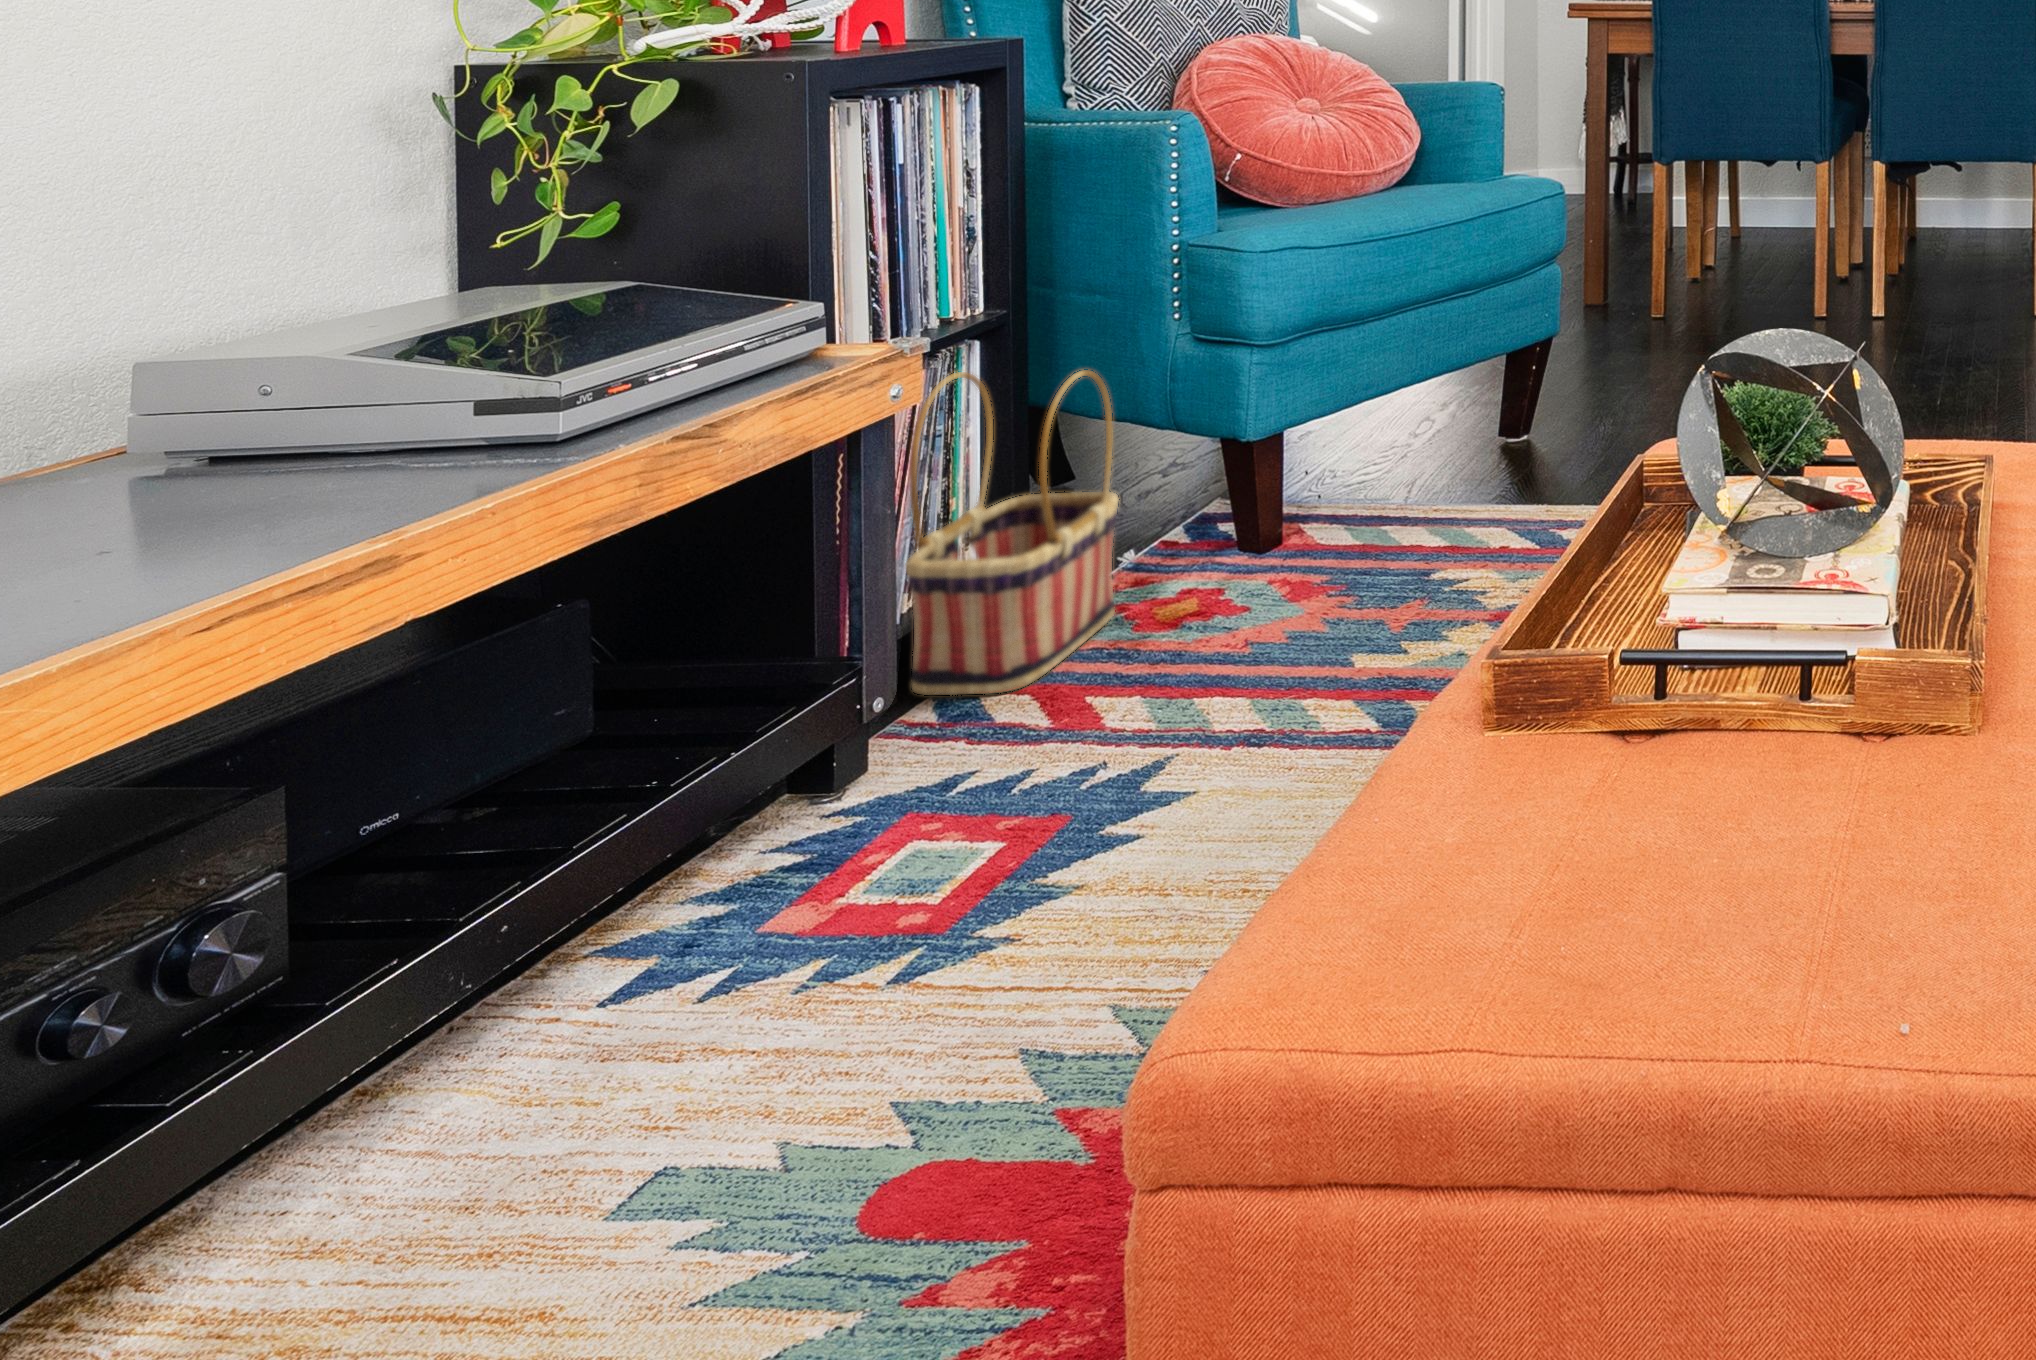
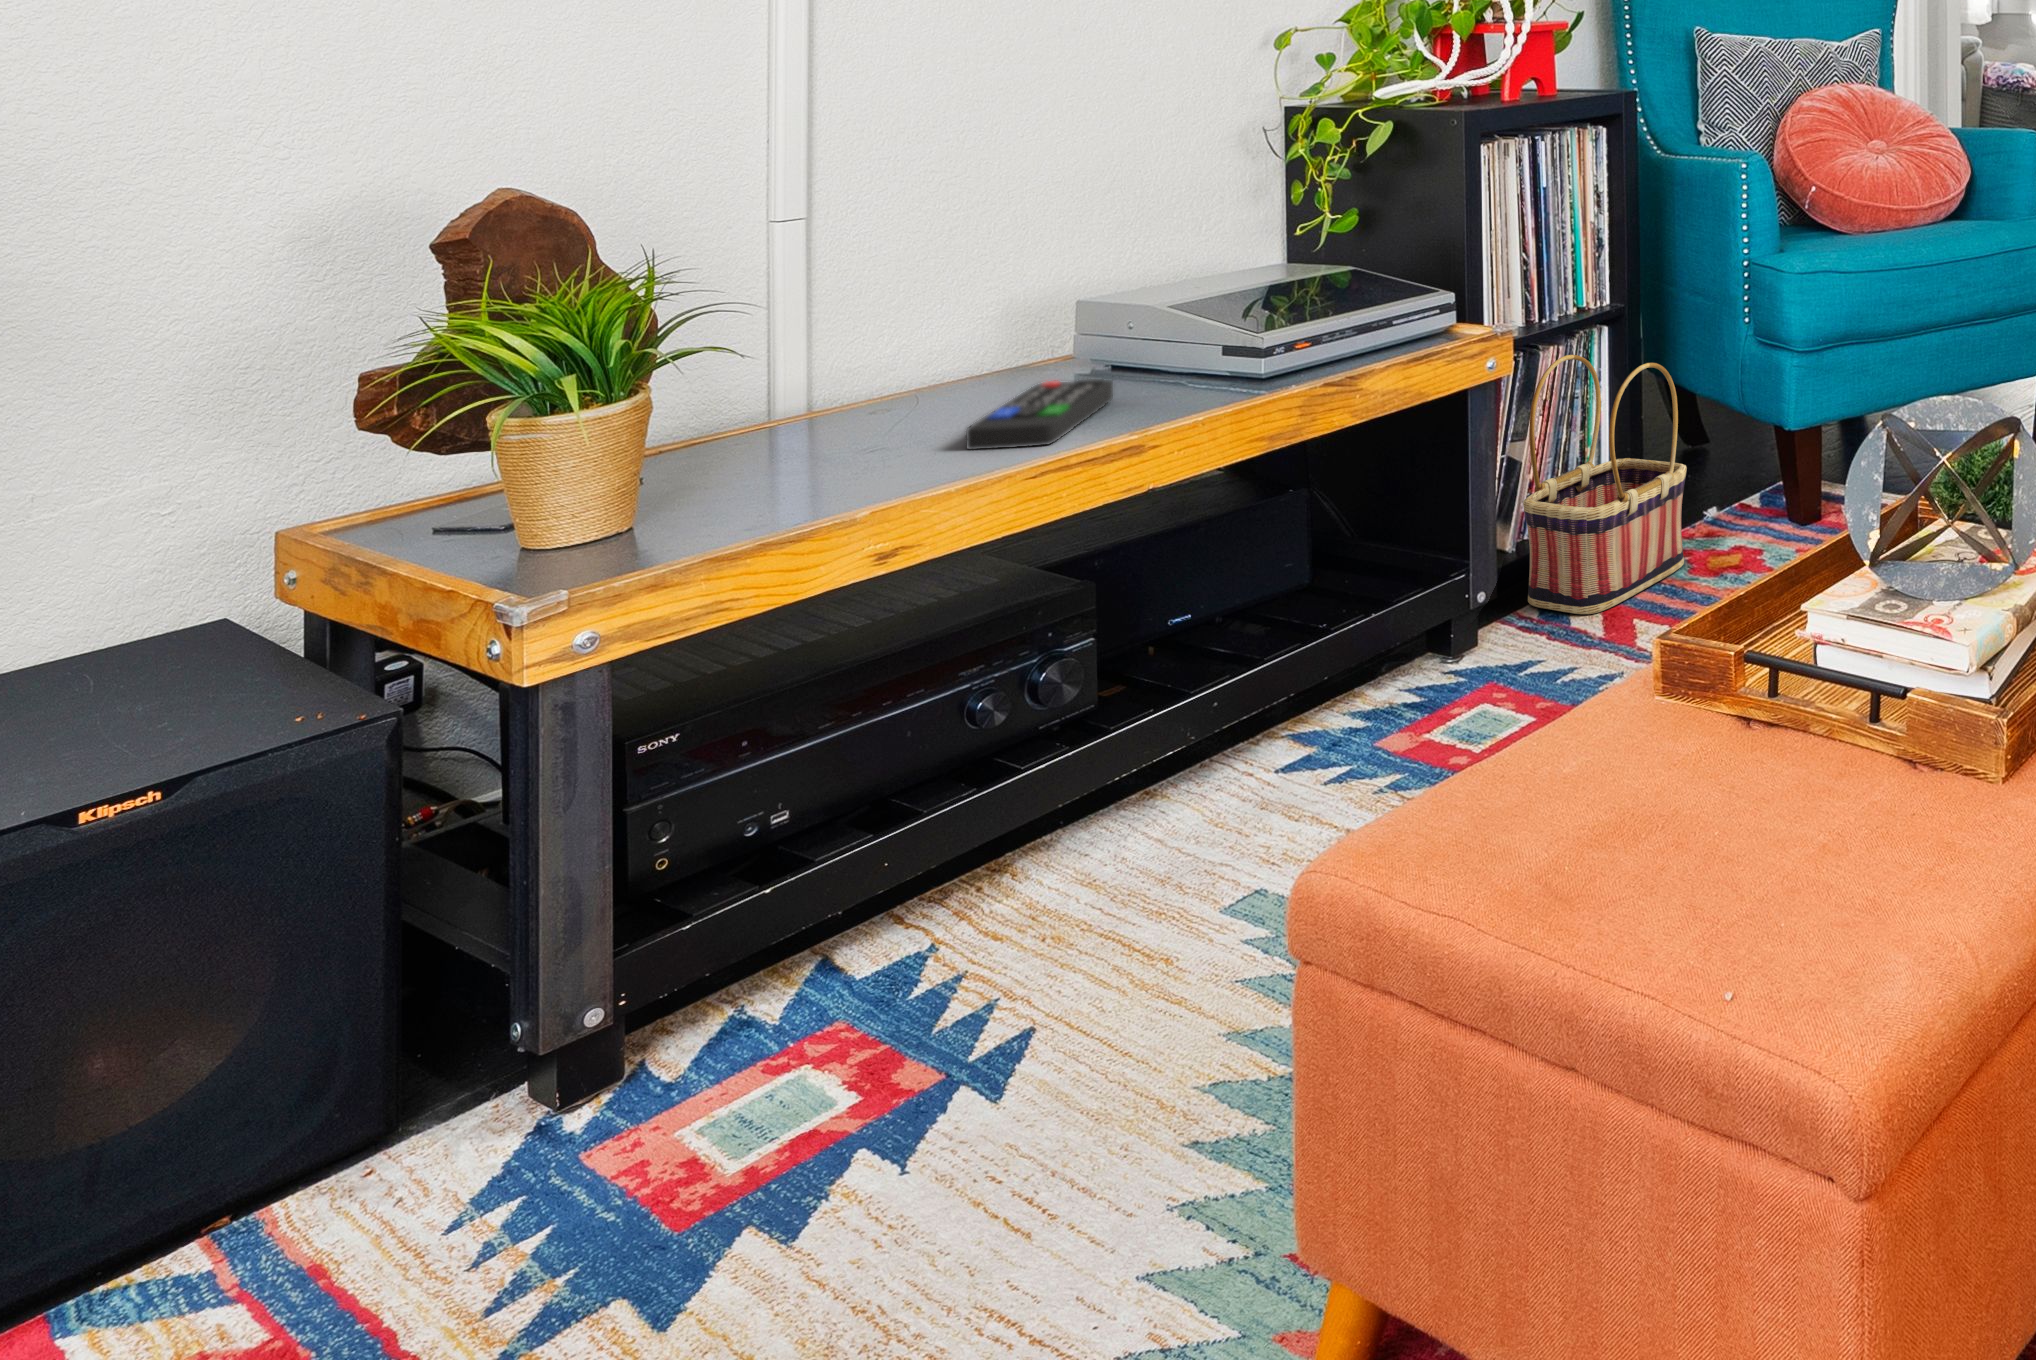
remote control: none [55,462,293,590] -> present [966,379,1113,450]

